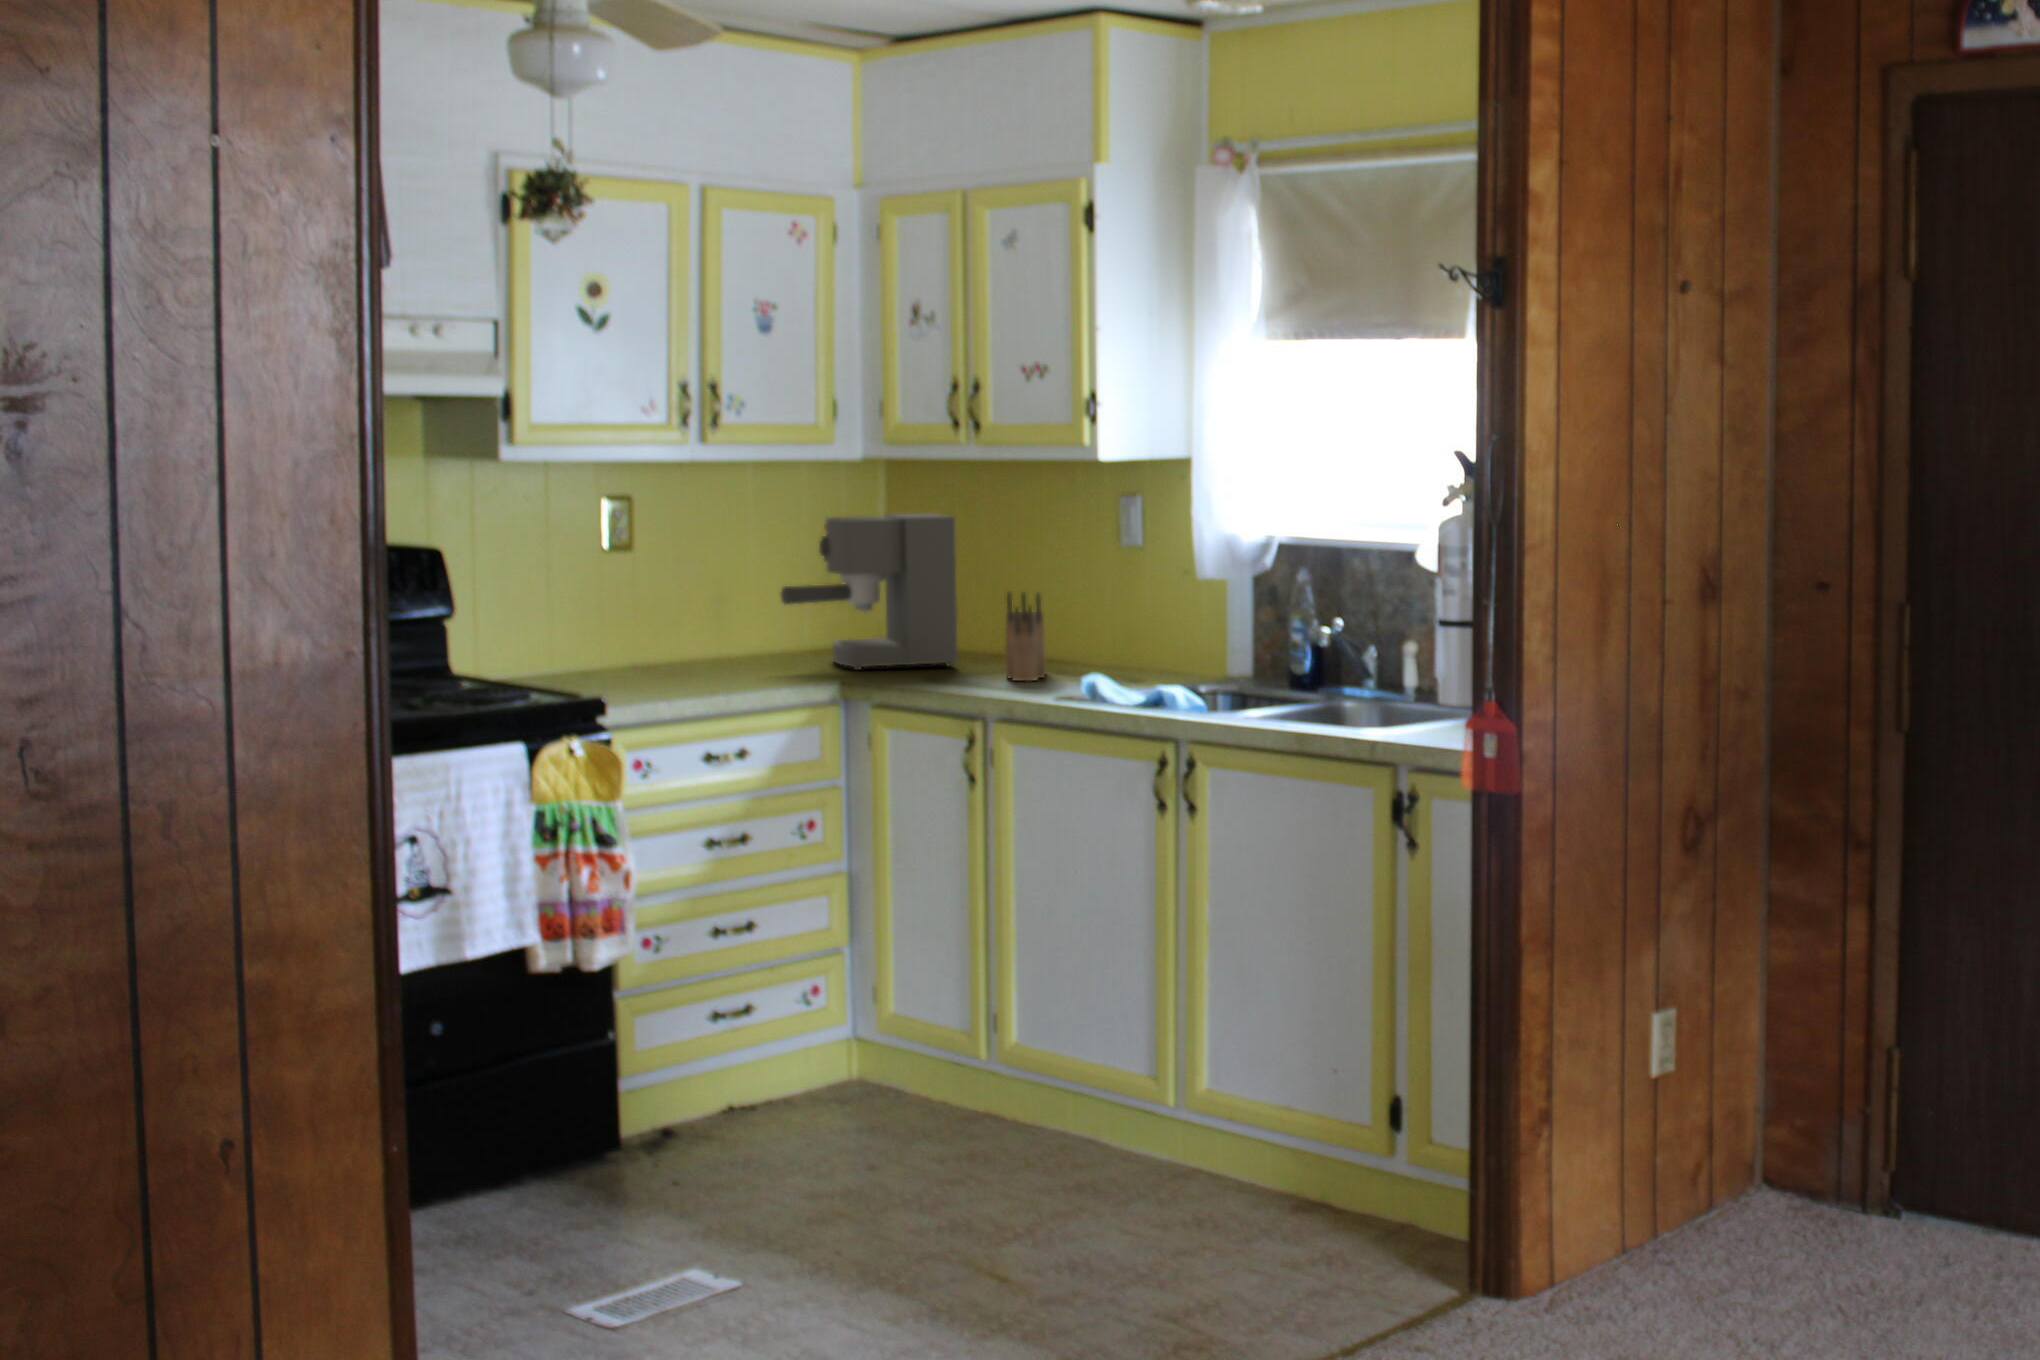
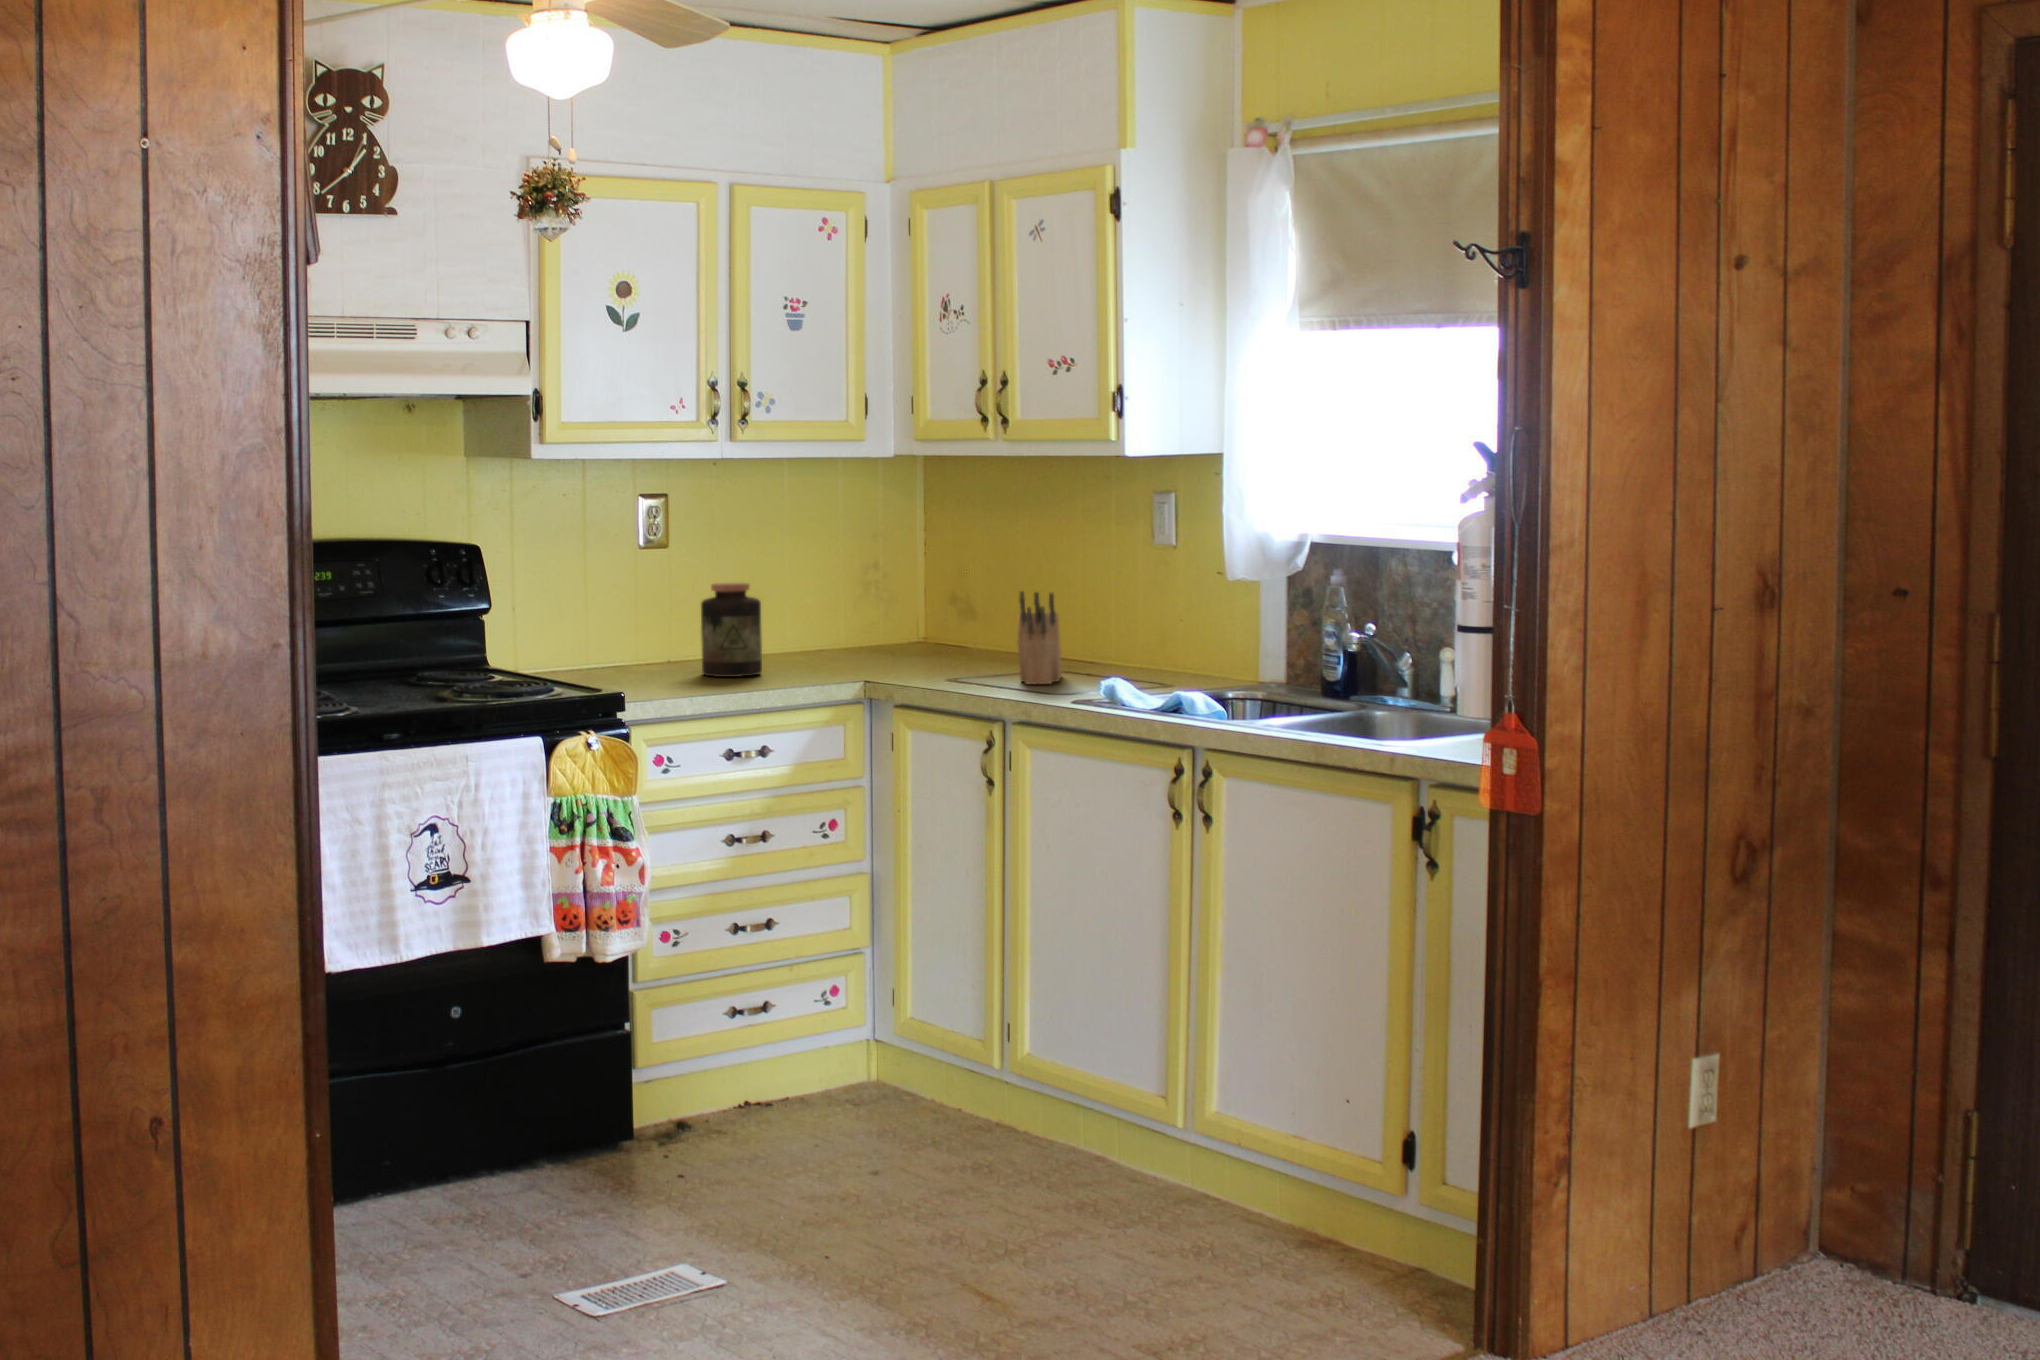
coffee maker: present [781,514,957,670] -> none [803,511,975,670]
jar: none [675,585,741,680] -> present [701,583,762,677]

